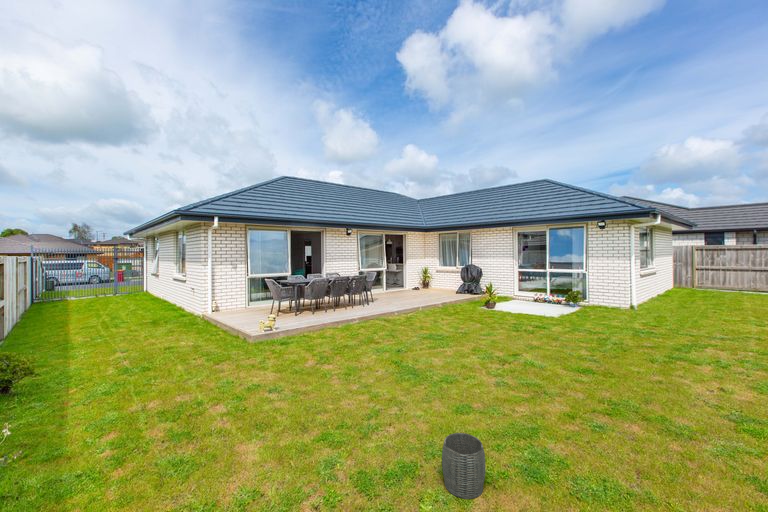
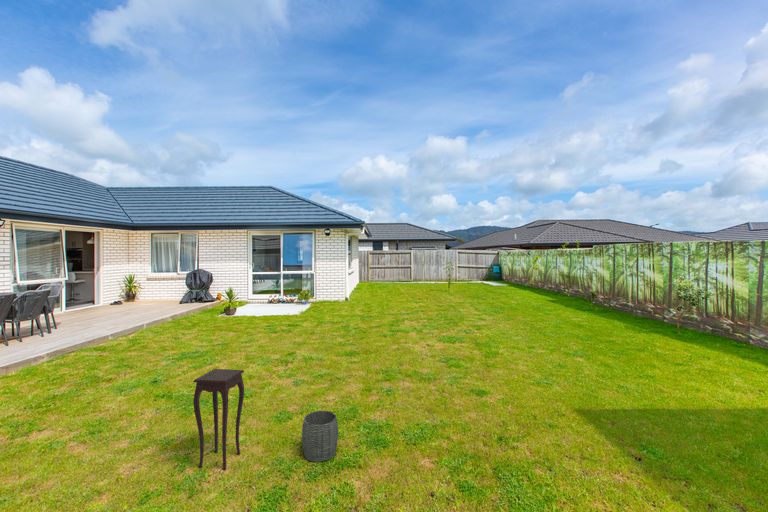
side table: none [358,356,401,453] -> present [193,369,244,470]

